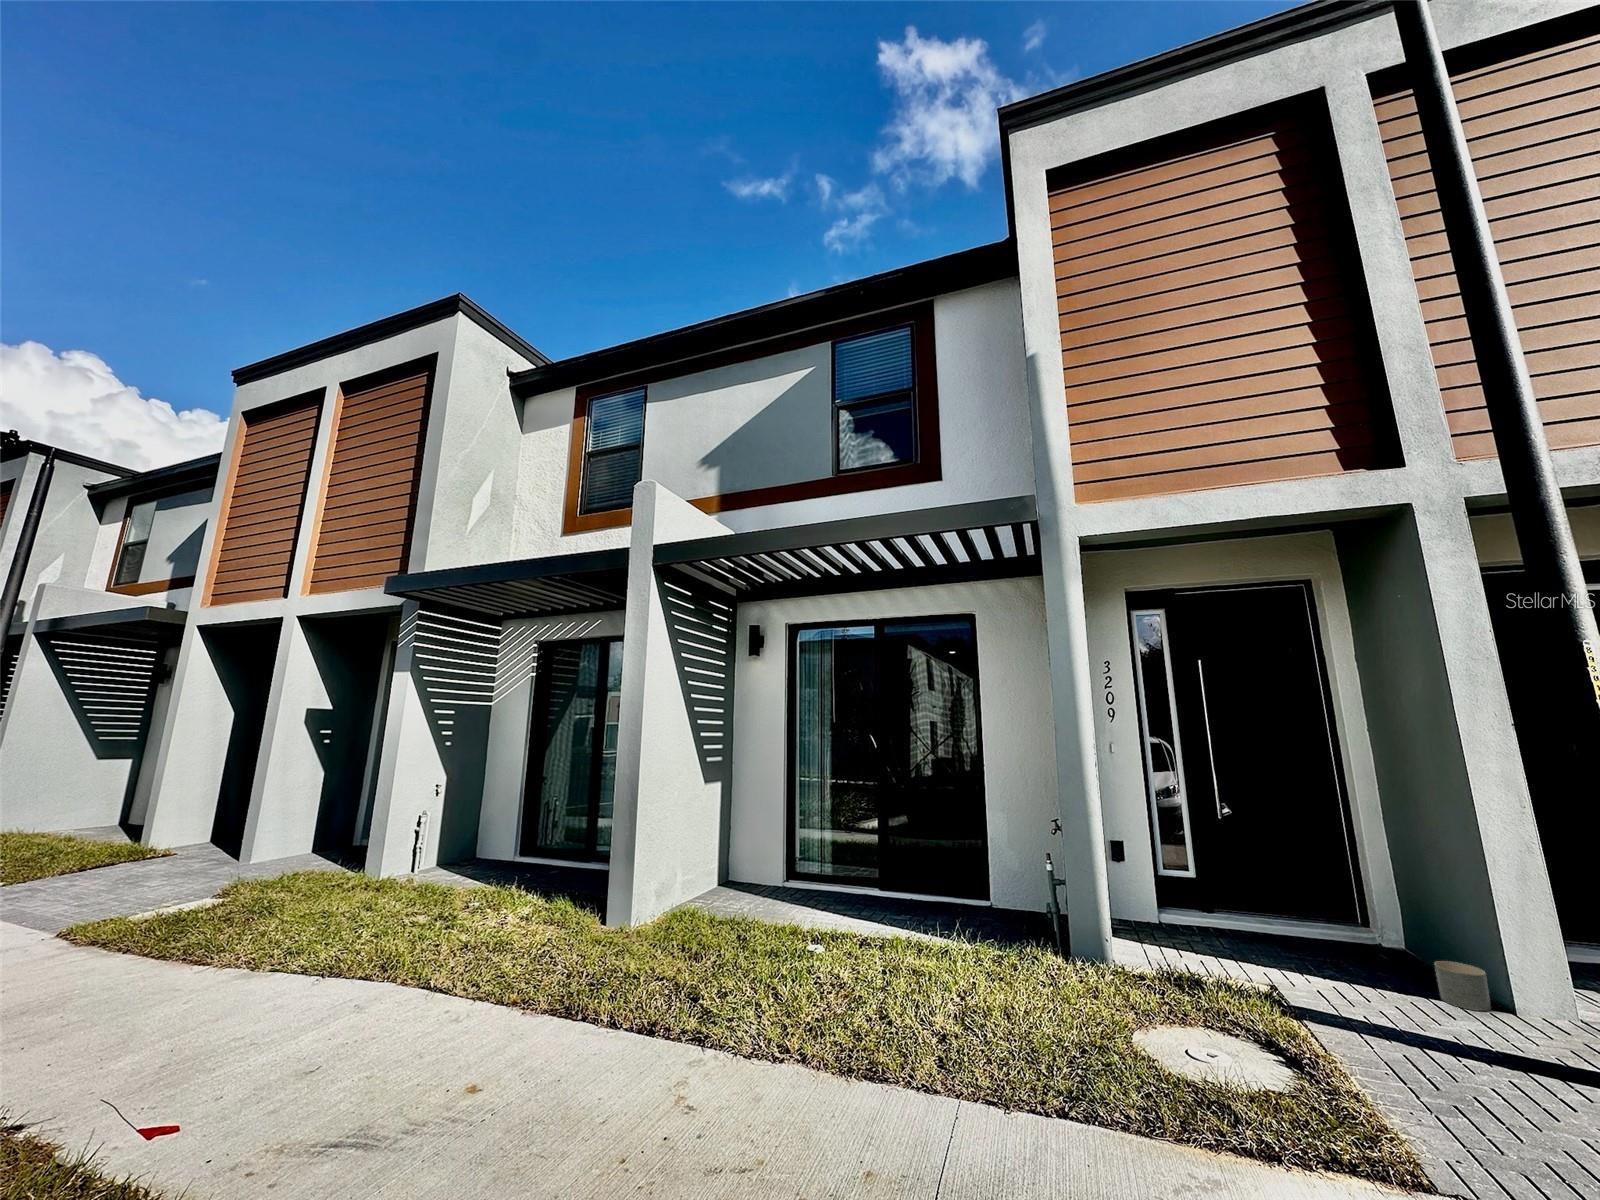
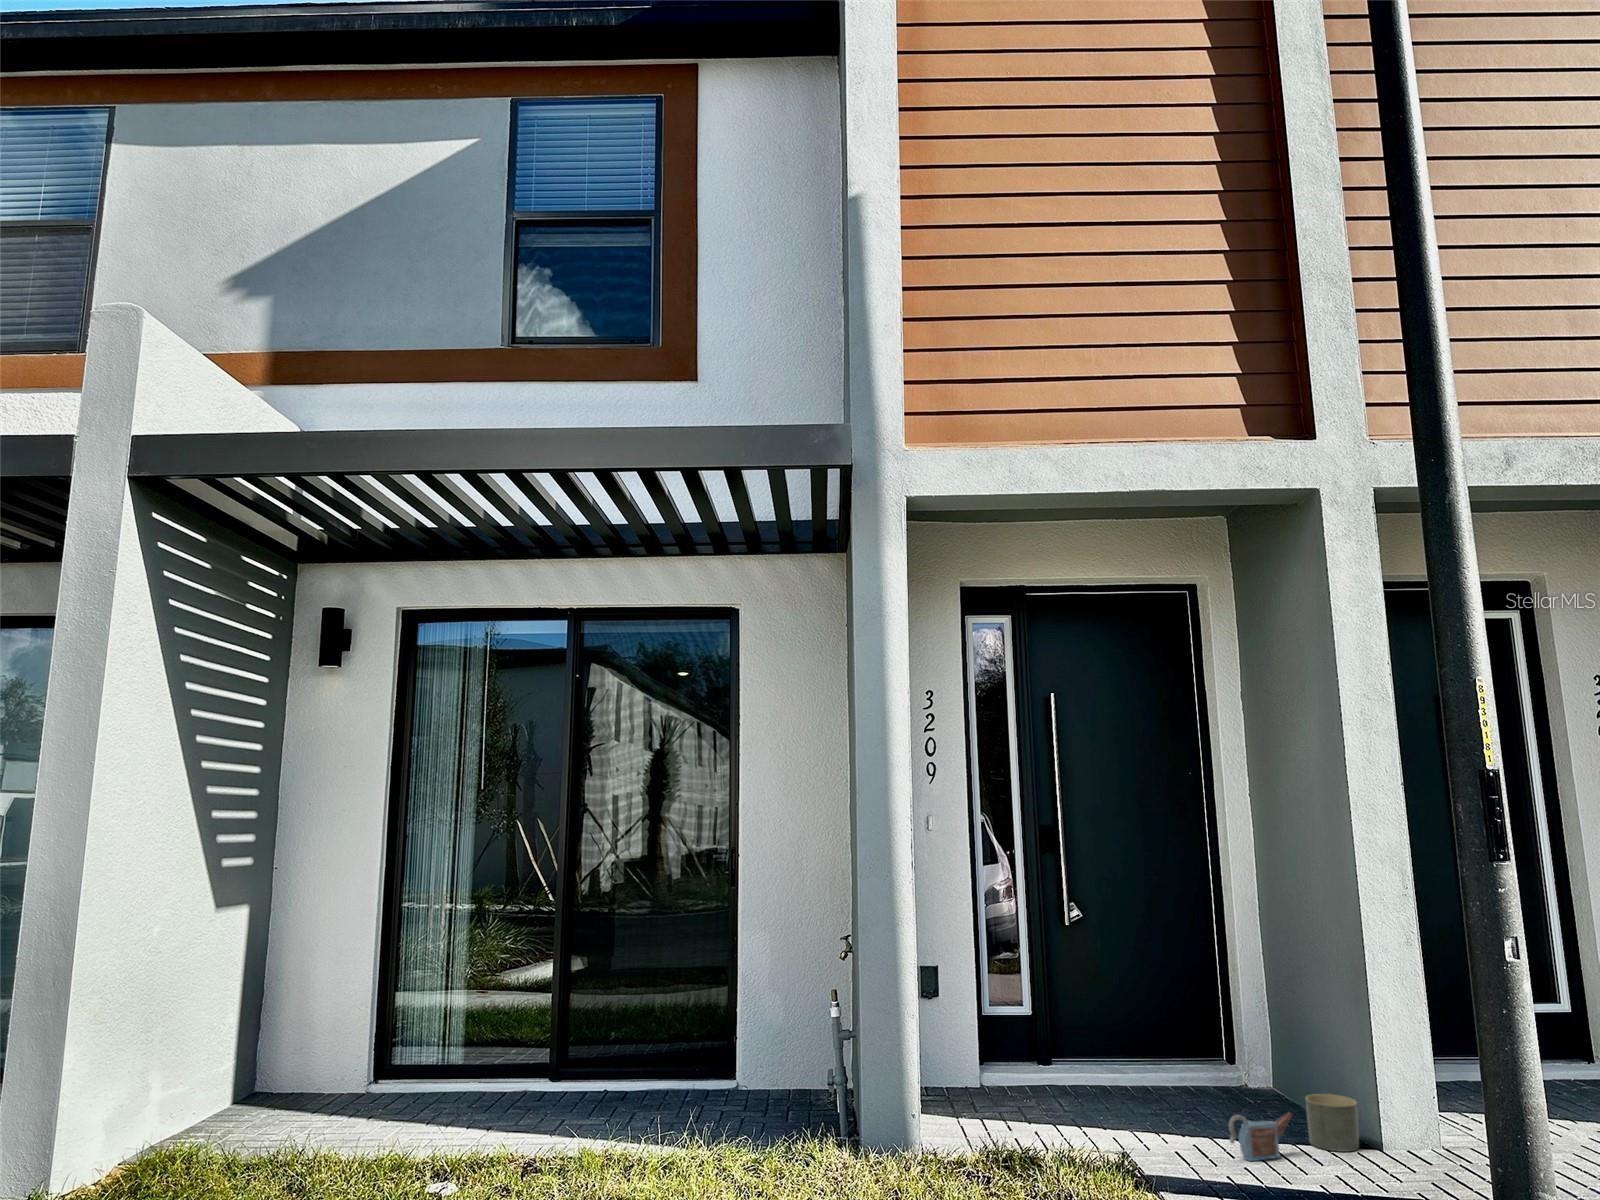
watering can: none [1363,970,1423,1008] -> present [1229,1112,1292,1161]

